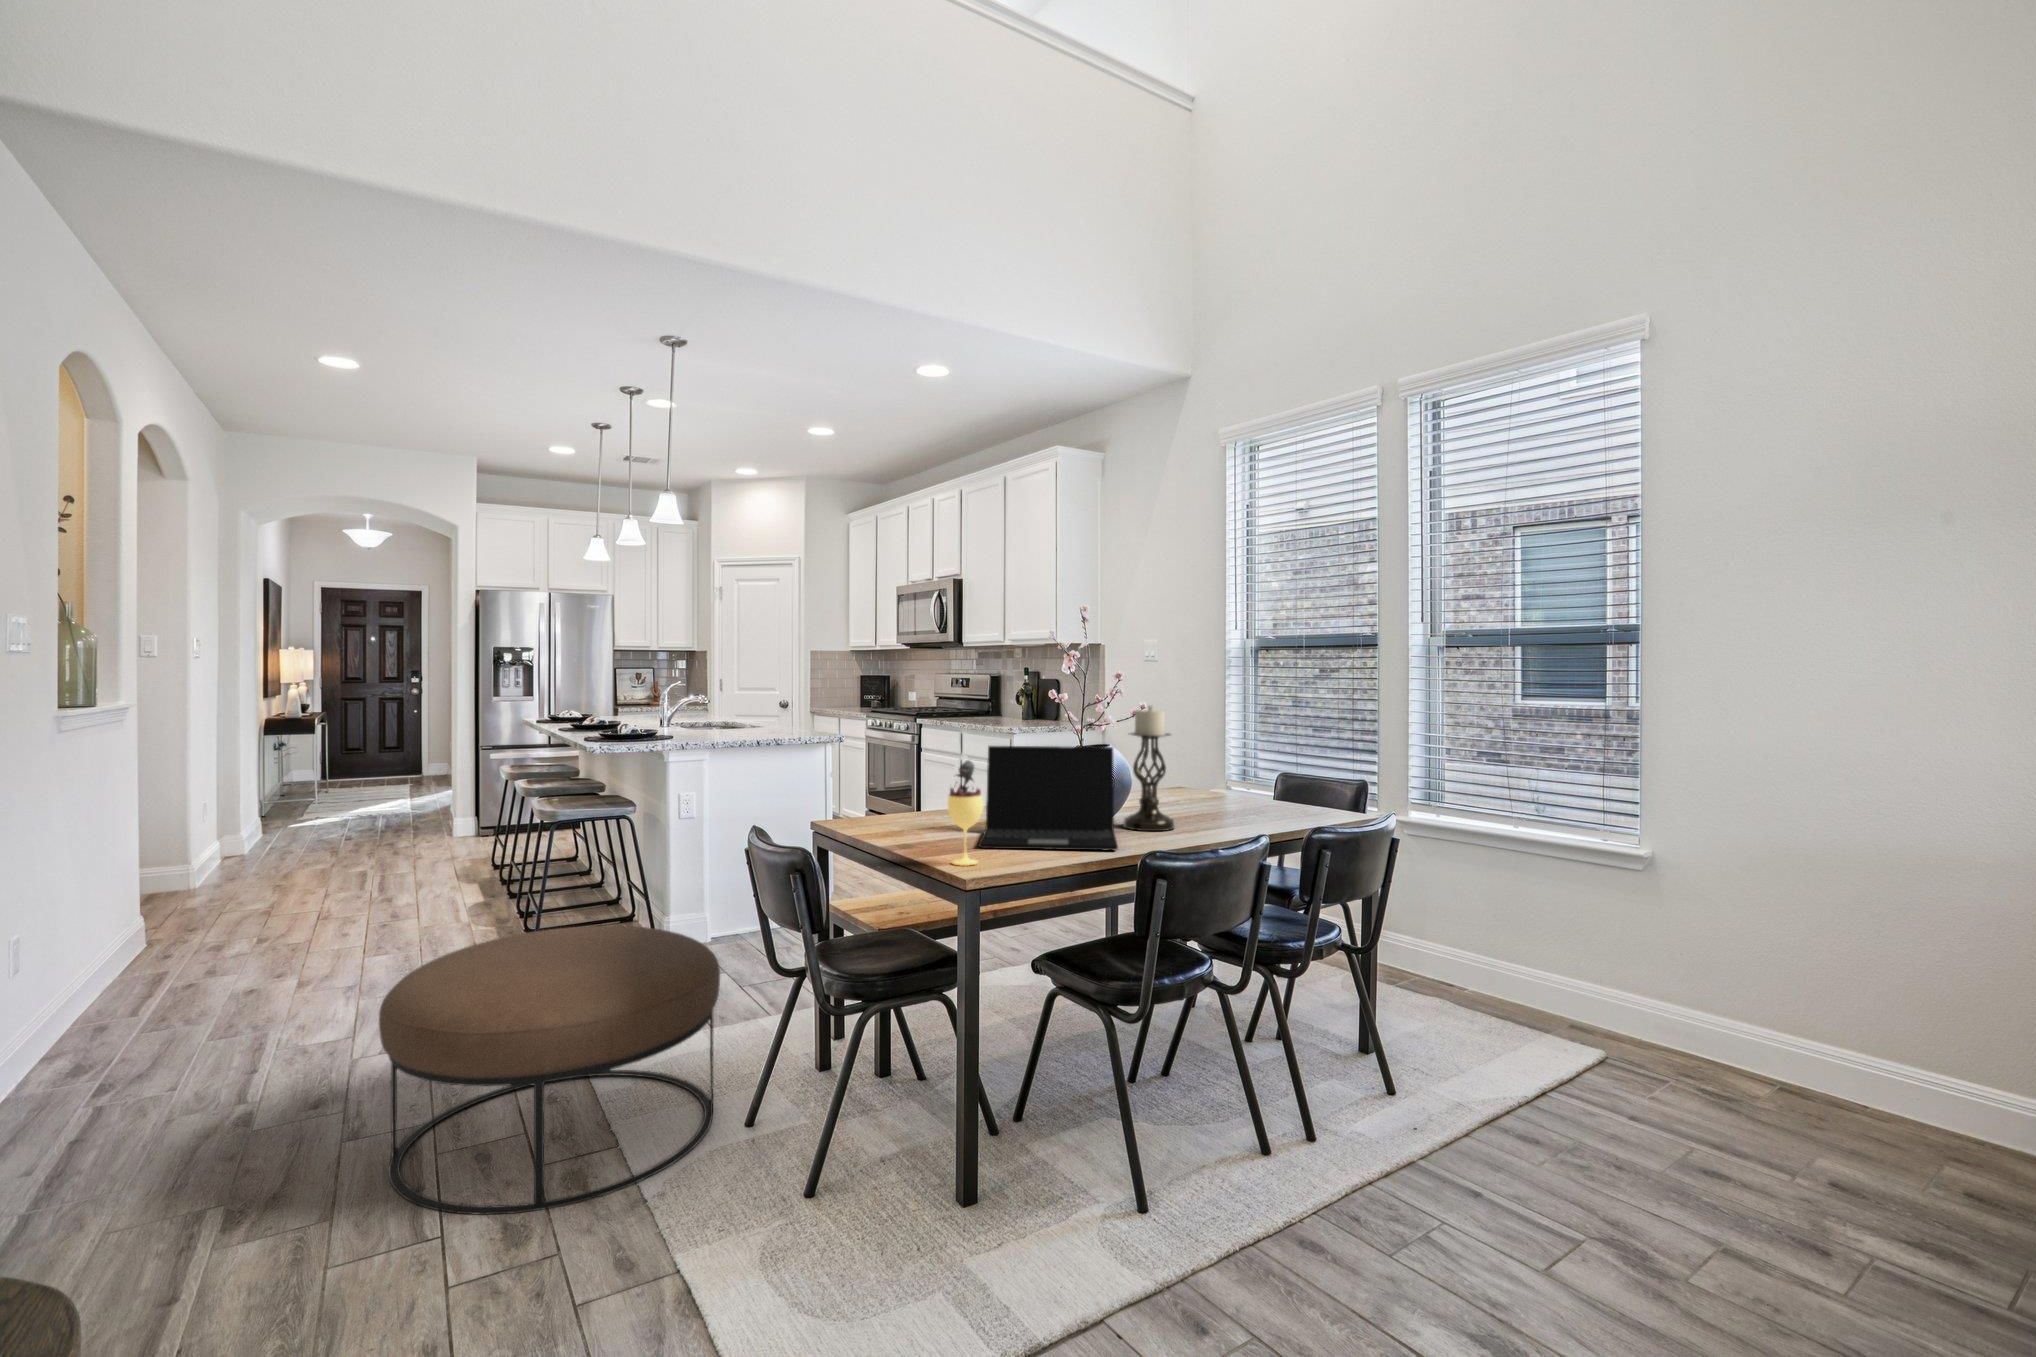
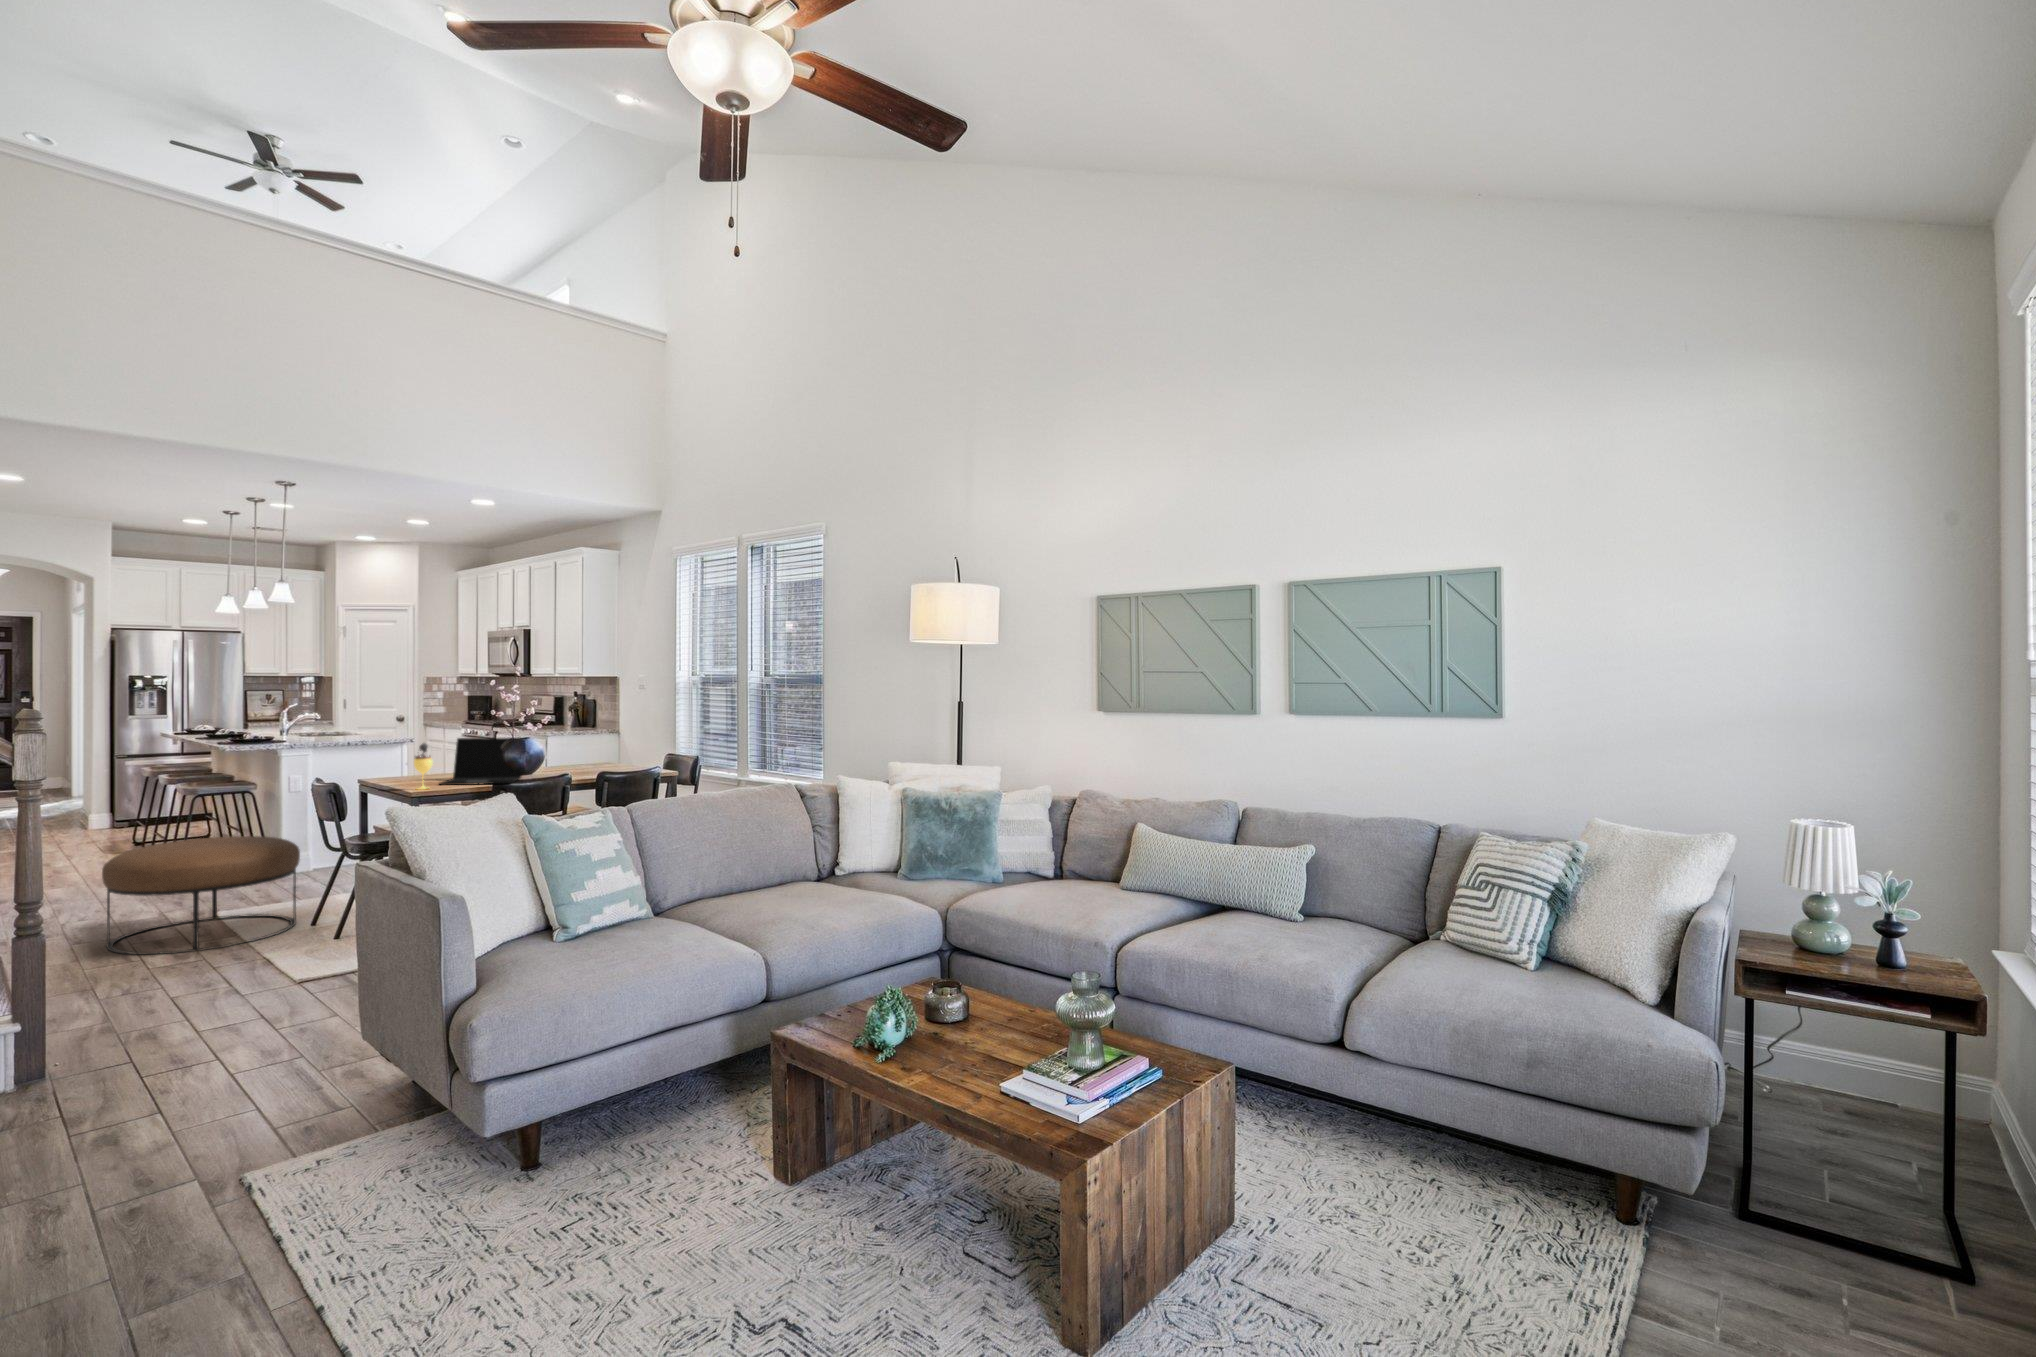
candle holder: present [1123,706,1175,831] -> none [535,717,563,778]

